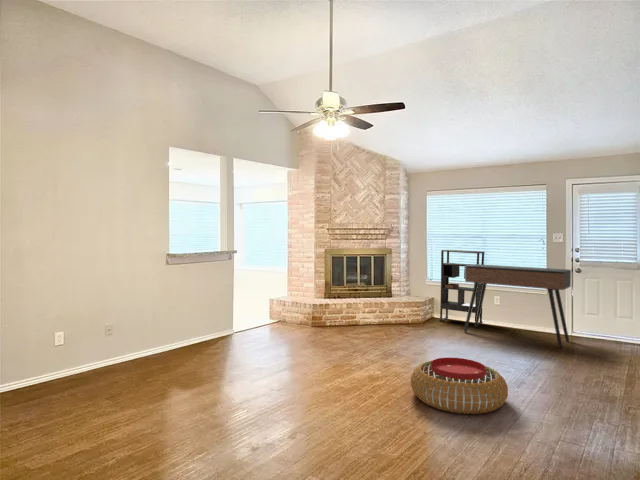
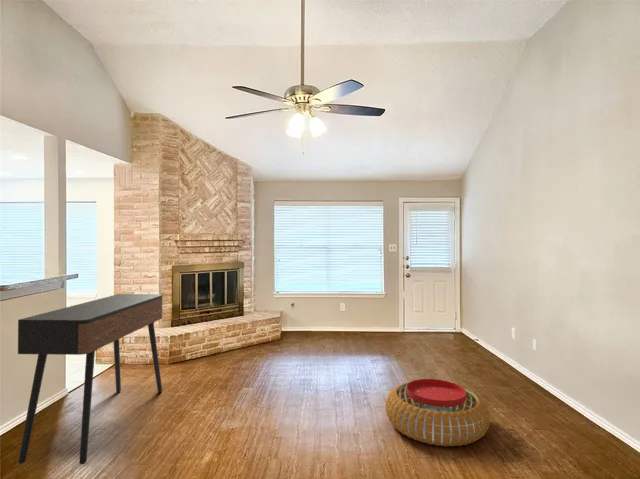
bookshelf: present [439,250,485,325] -> none [294,261,332,334]
console table: present [464,264,571,348] -> present [18,294,163,464]

